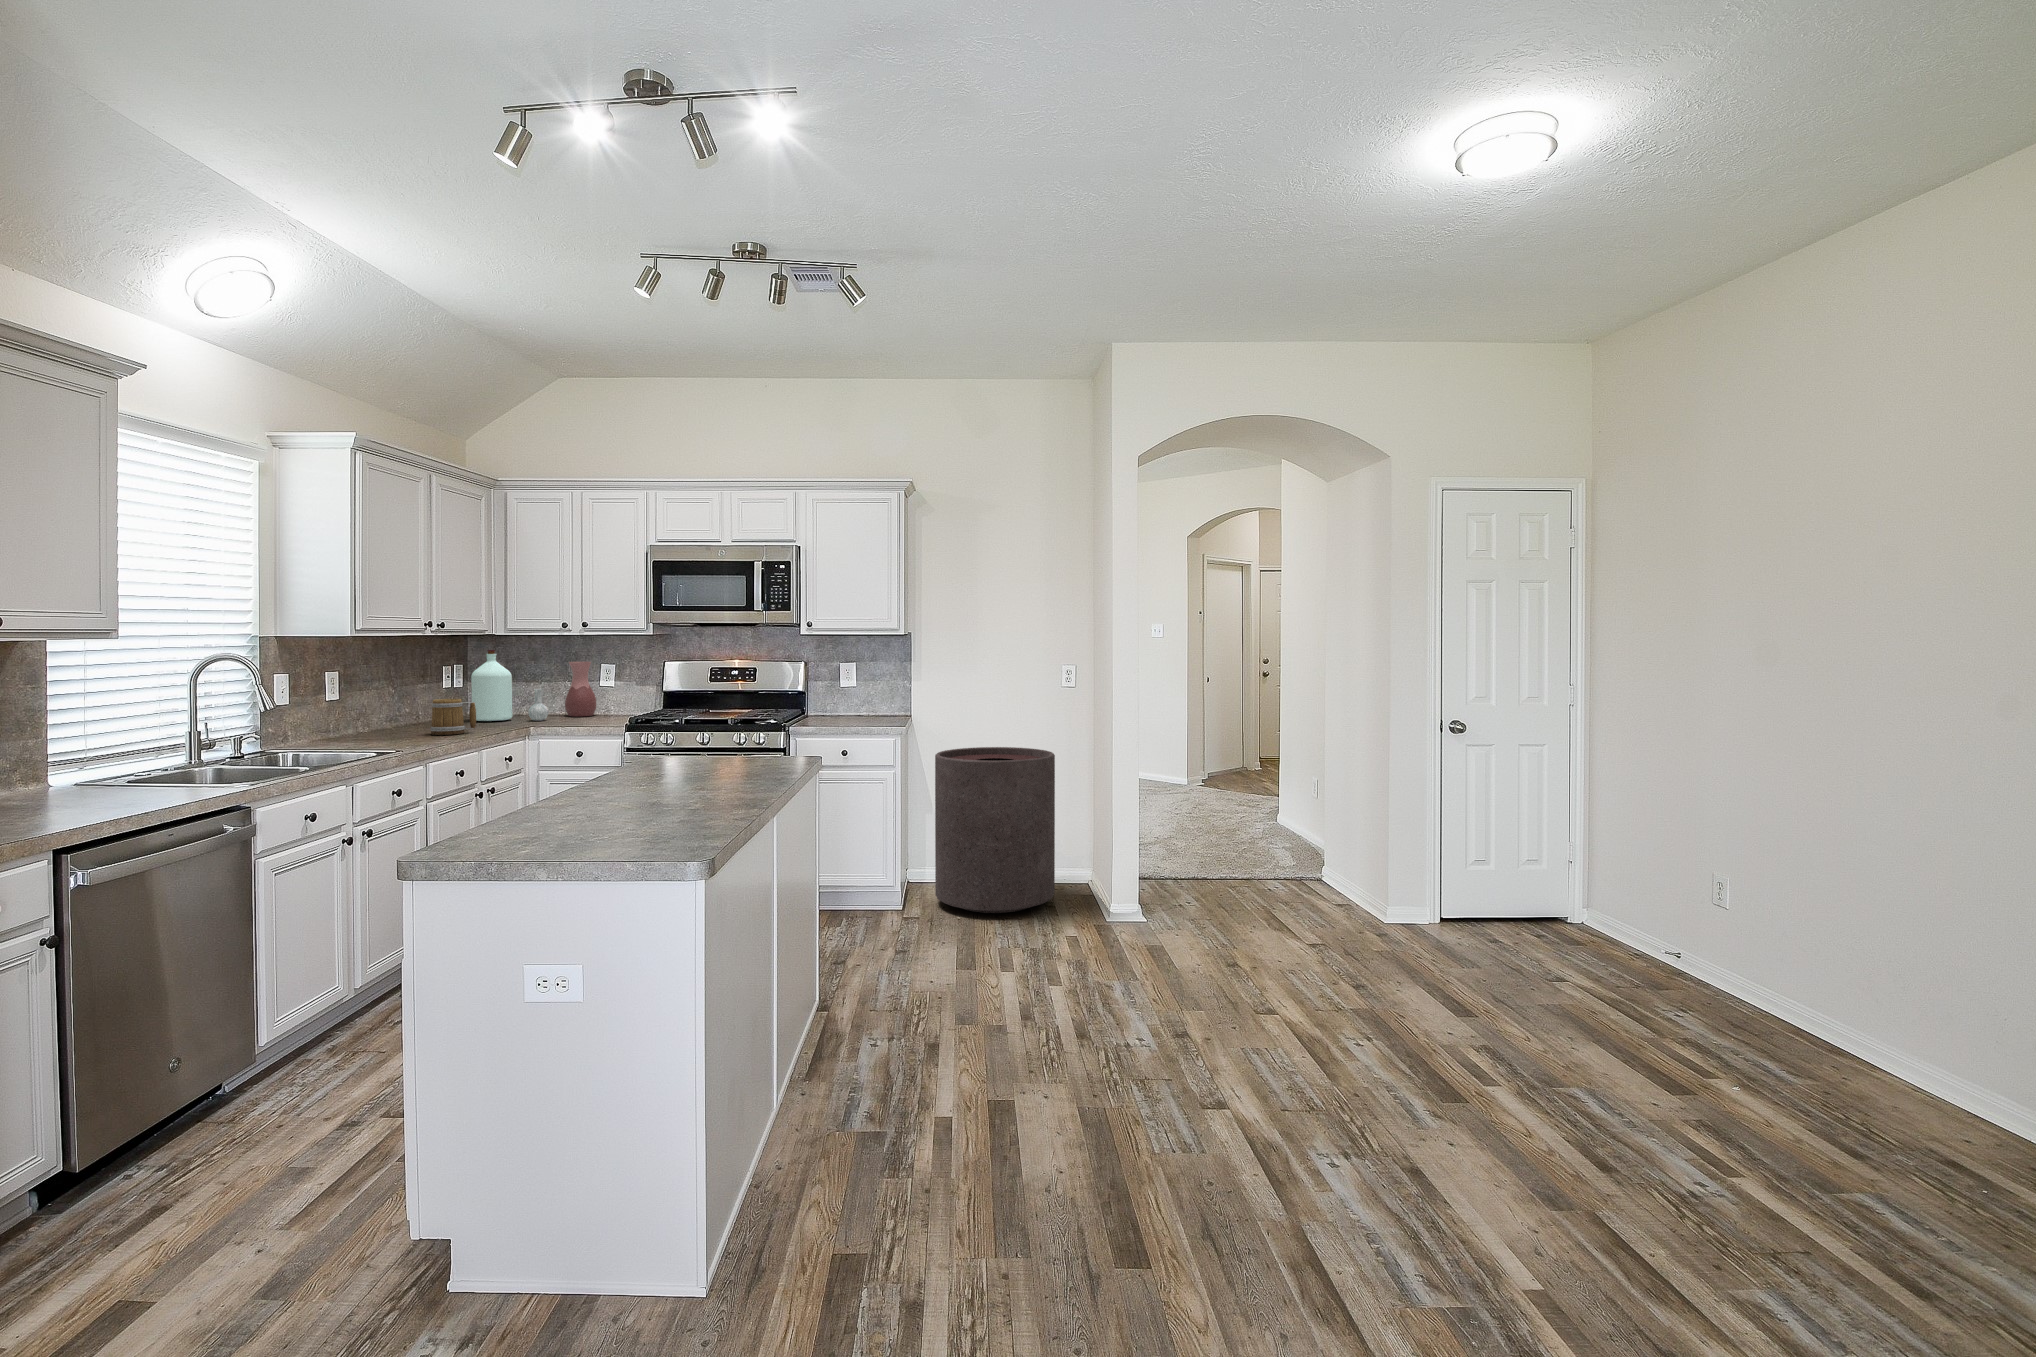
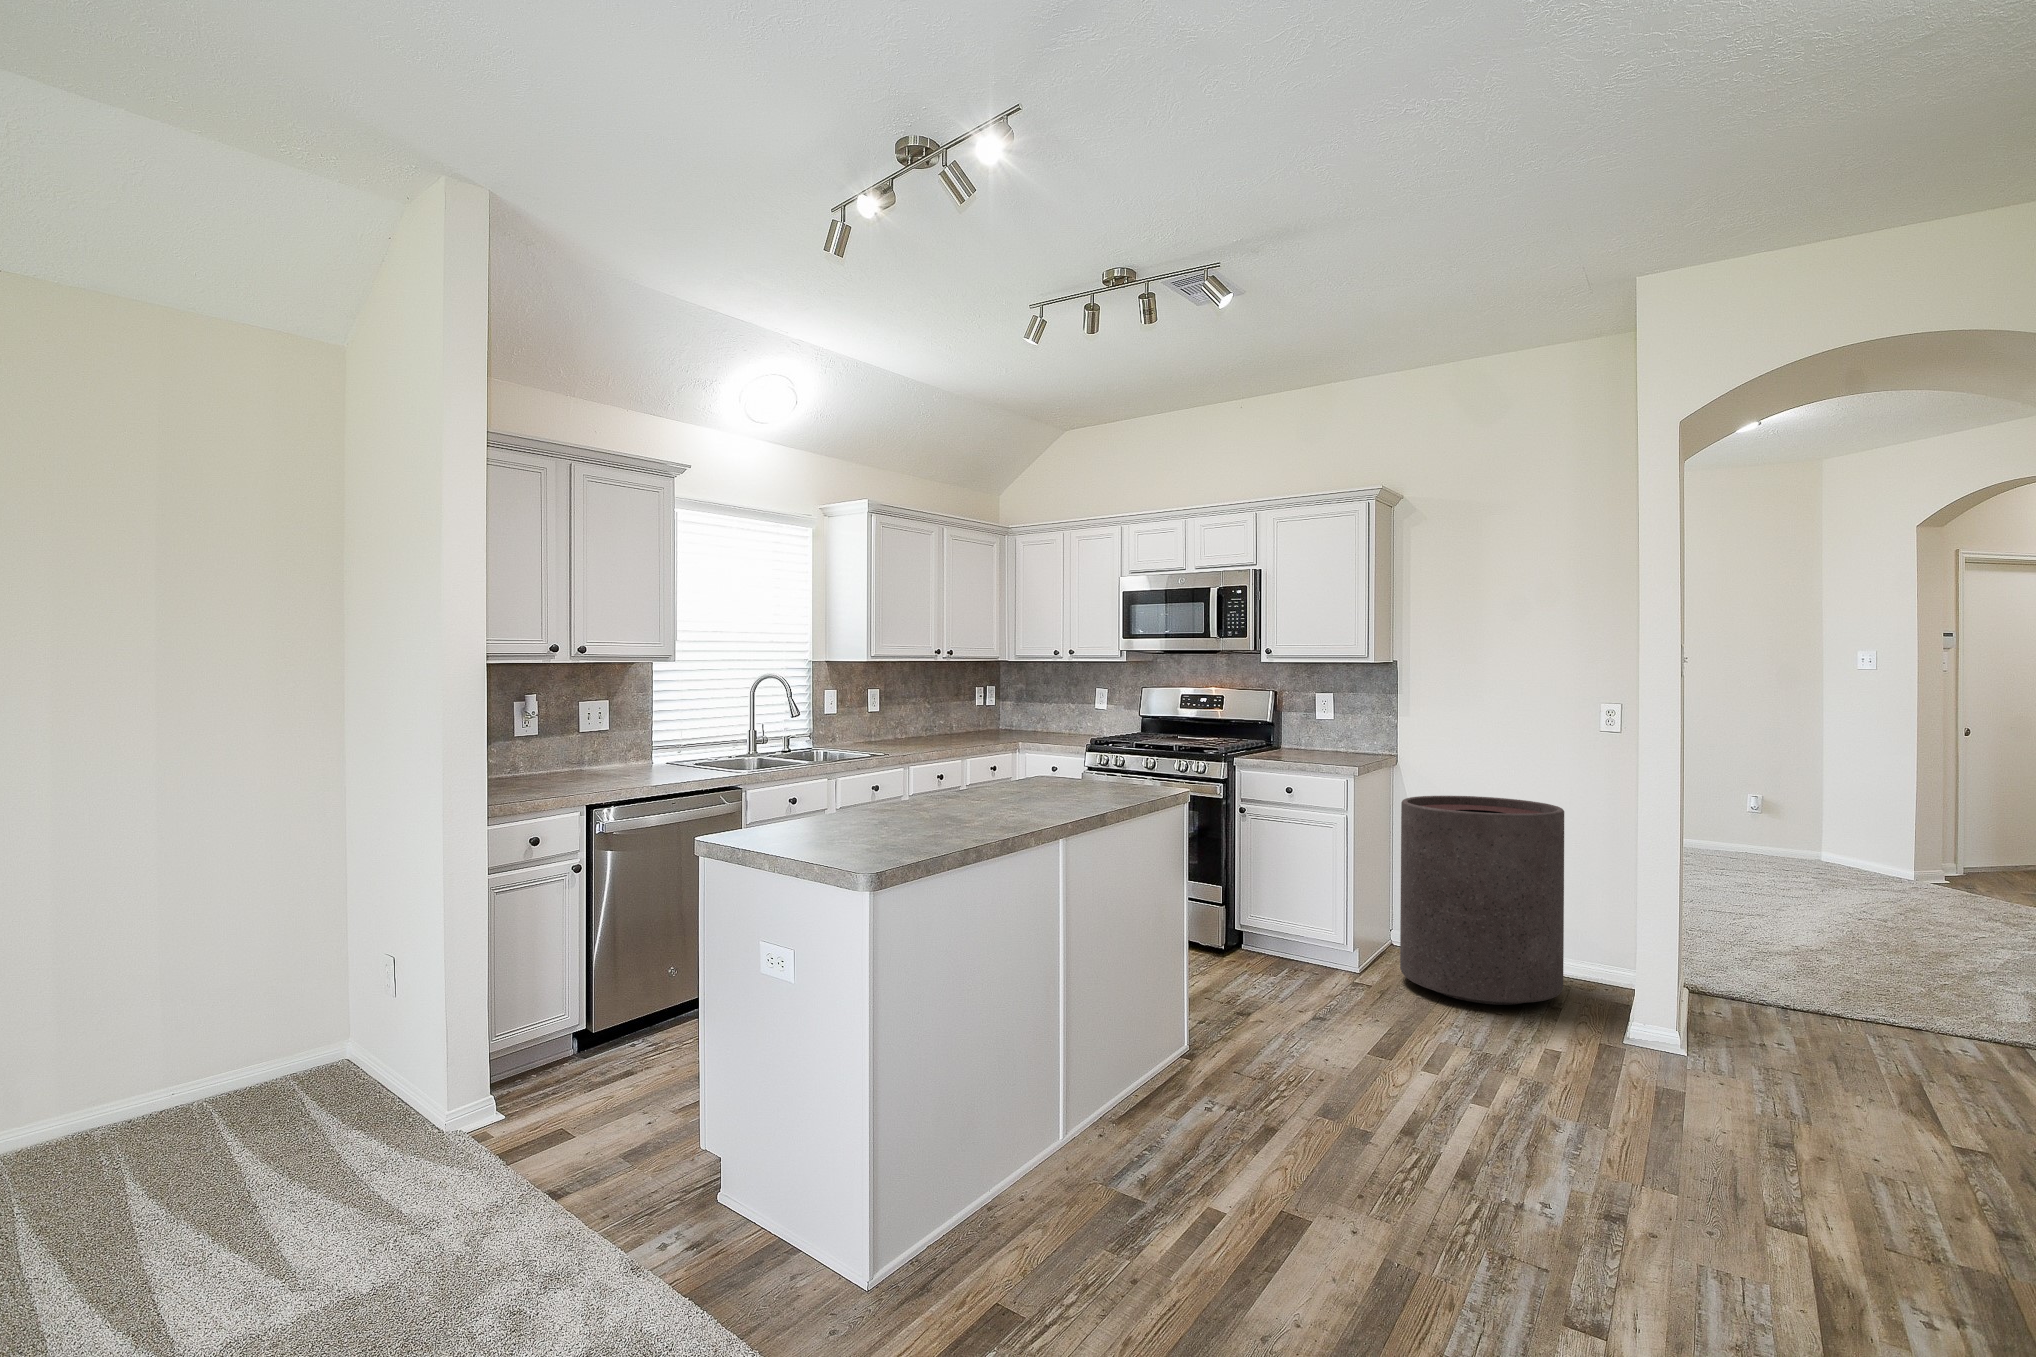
bottle: present [471,650,548,721] -> none [984,674,1041,739]
vase: present [565,662,596,717] -> none [1061,687,1087,738]
mug: present [431,699,476,735] -> none [934,715,969,746]

